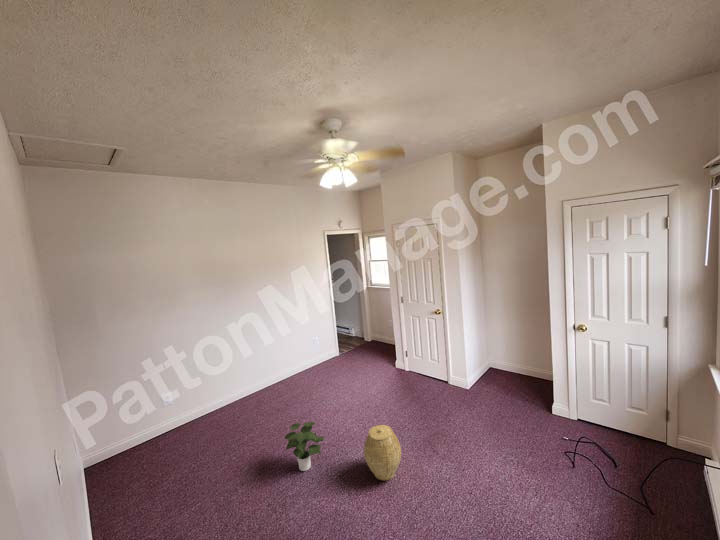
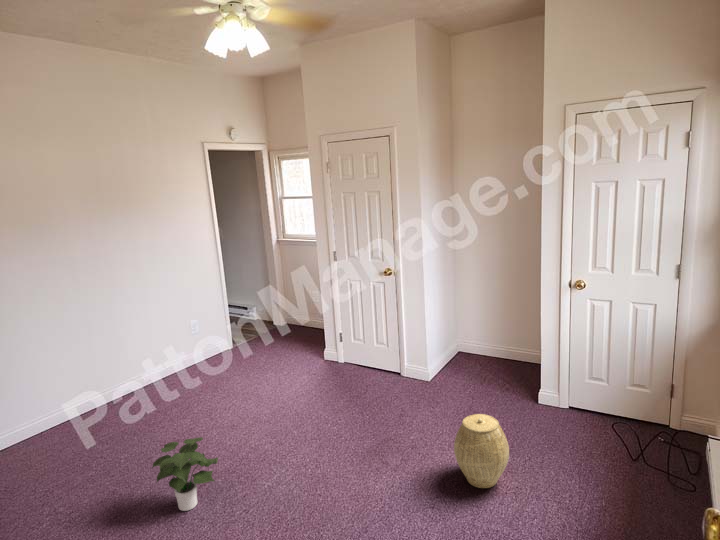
woven basket: present [364,425,401,481] -> present [454,414,509,488]

